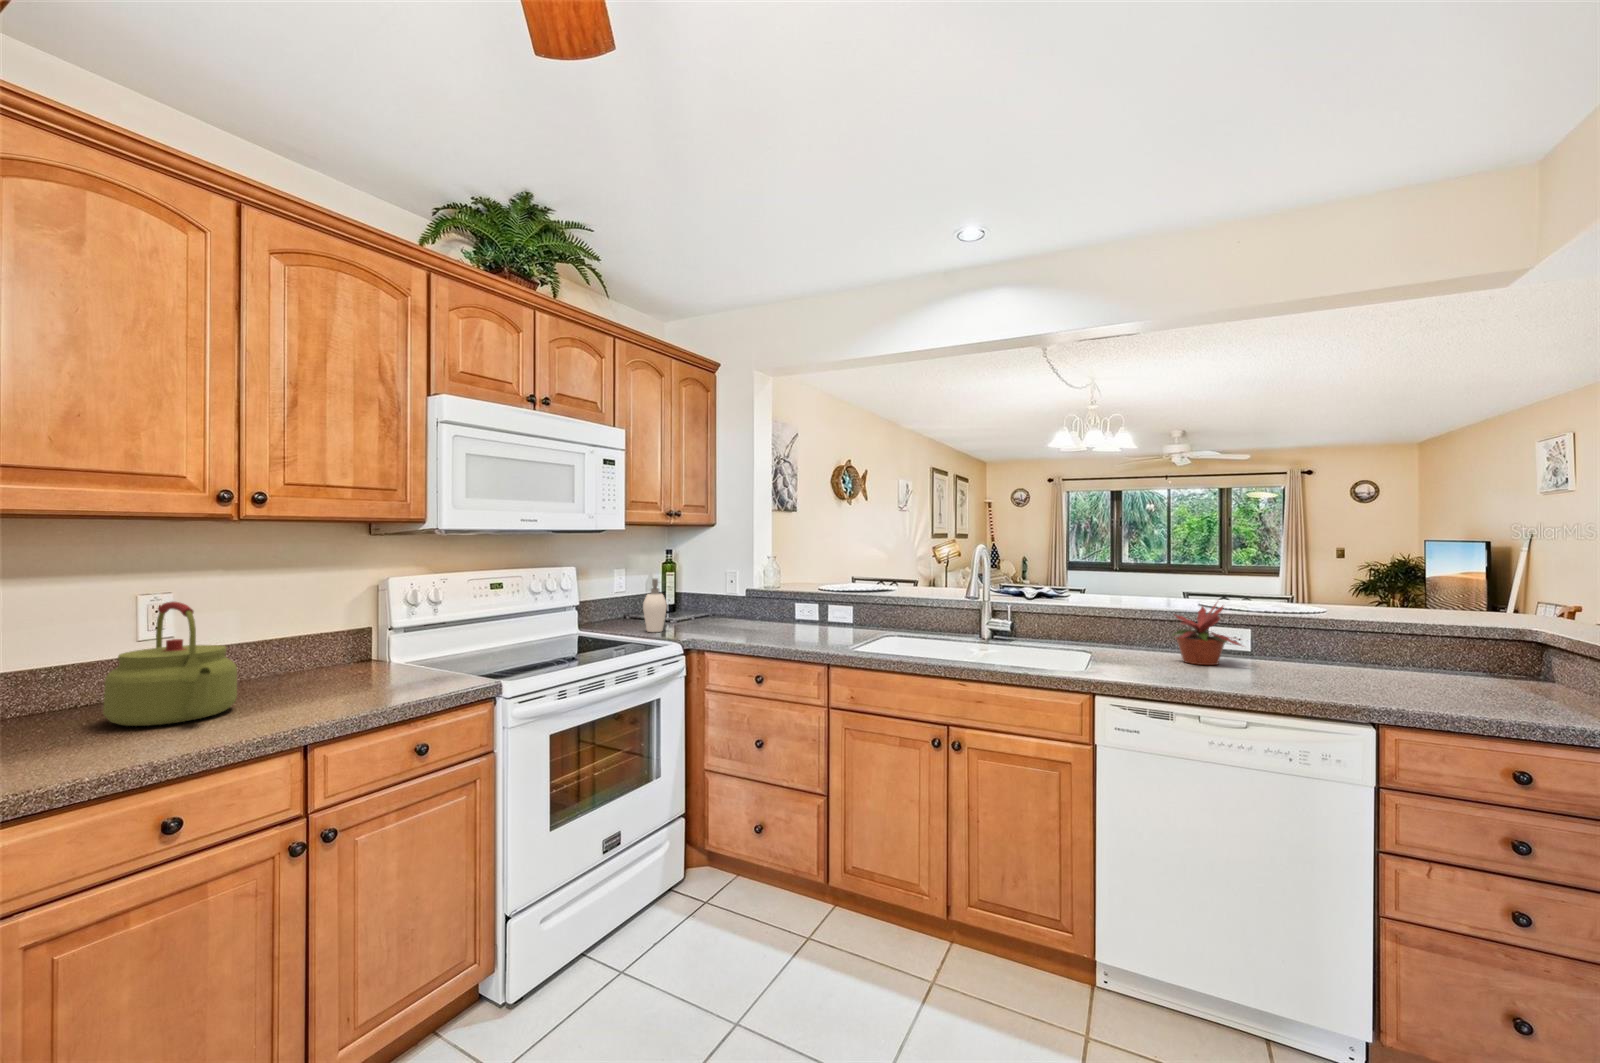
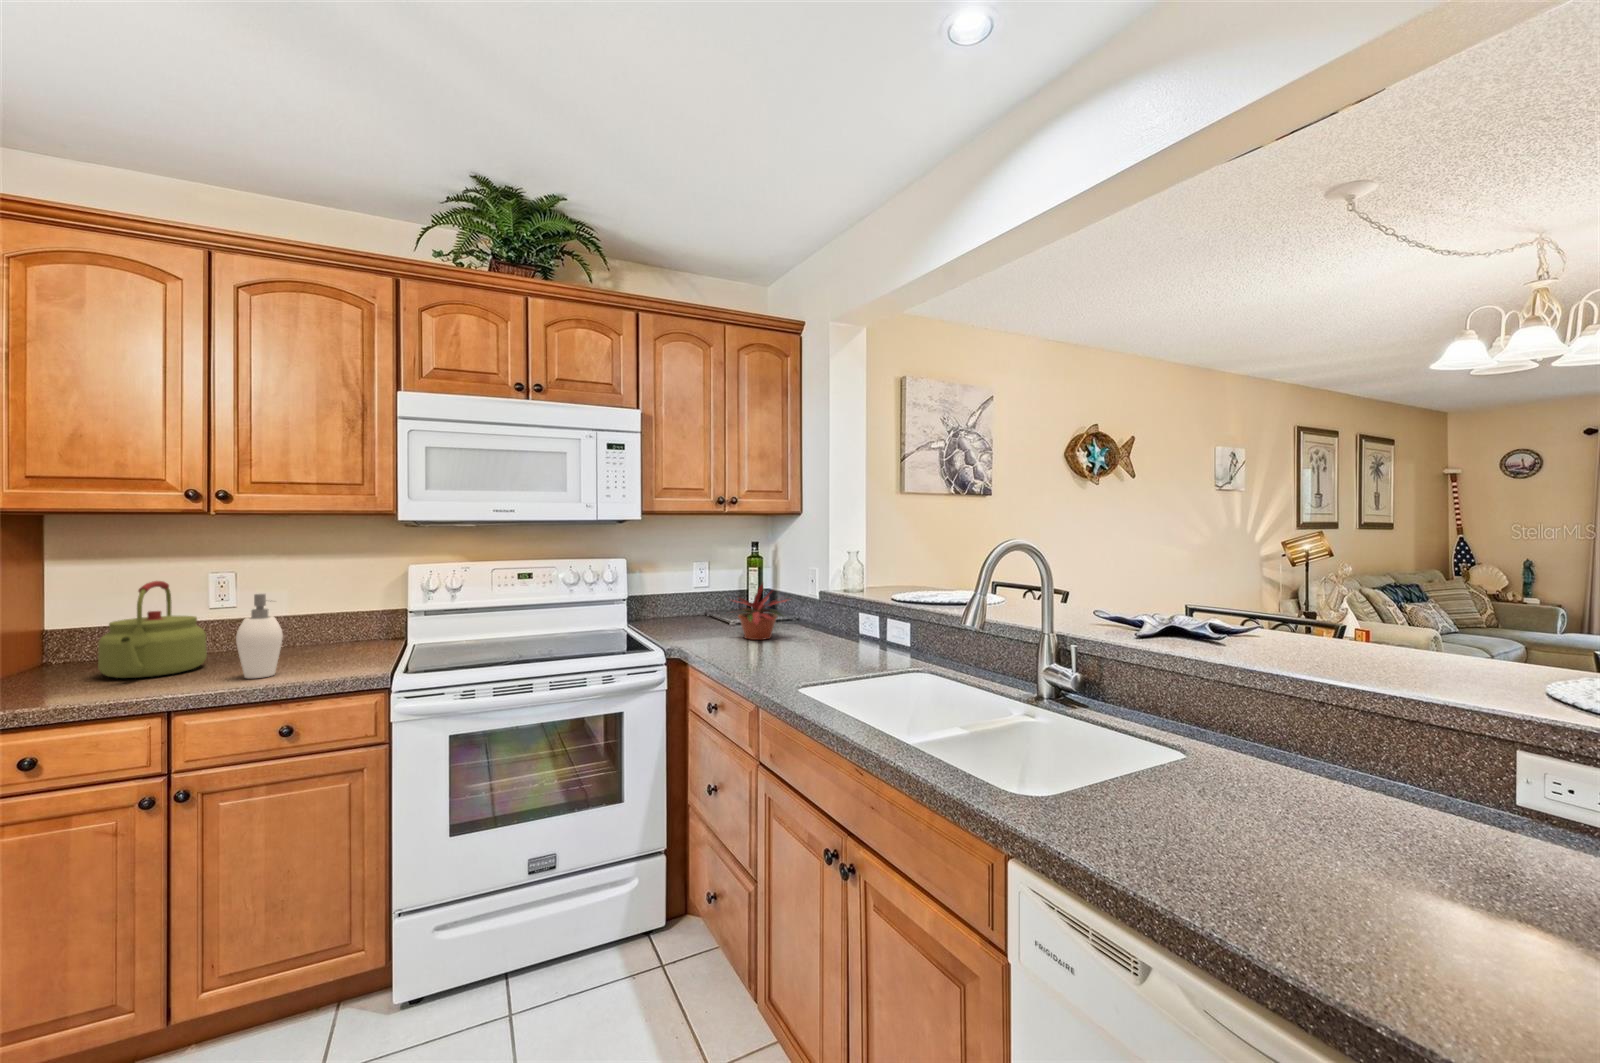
soap dispenser: present [643,579,667,632] -> present [236,594,283,678]
potted plant: present [1174,603,1240,665] -> present [733,584,788,640]

